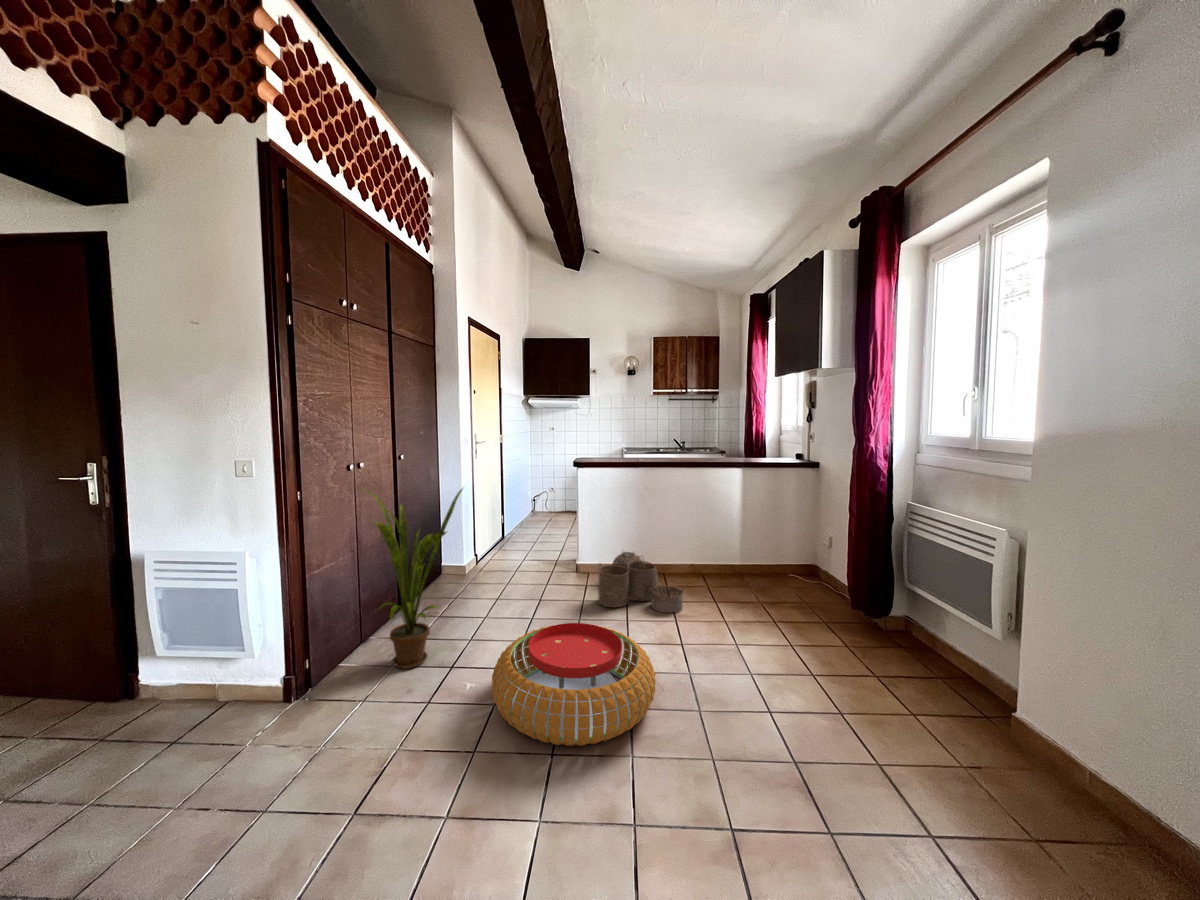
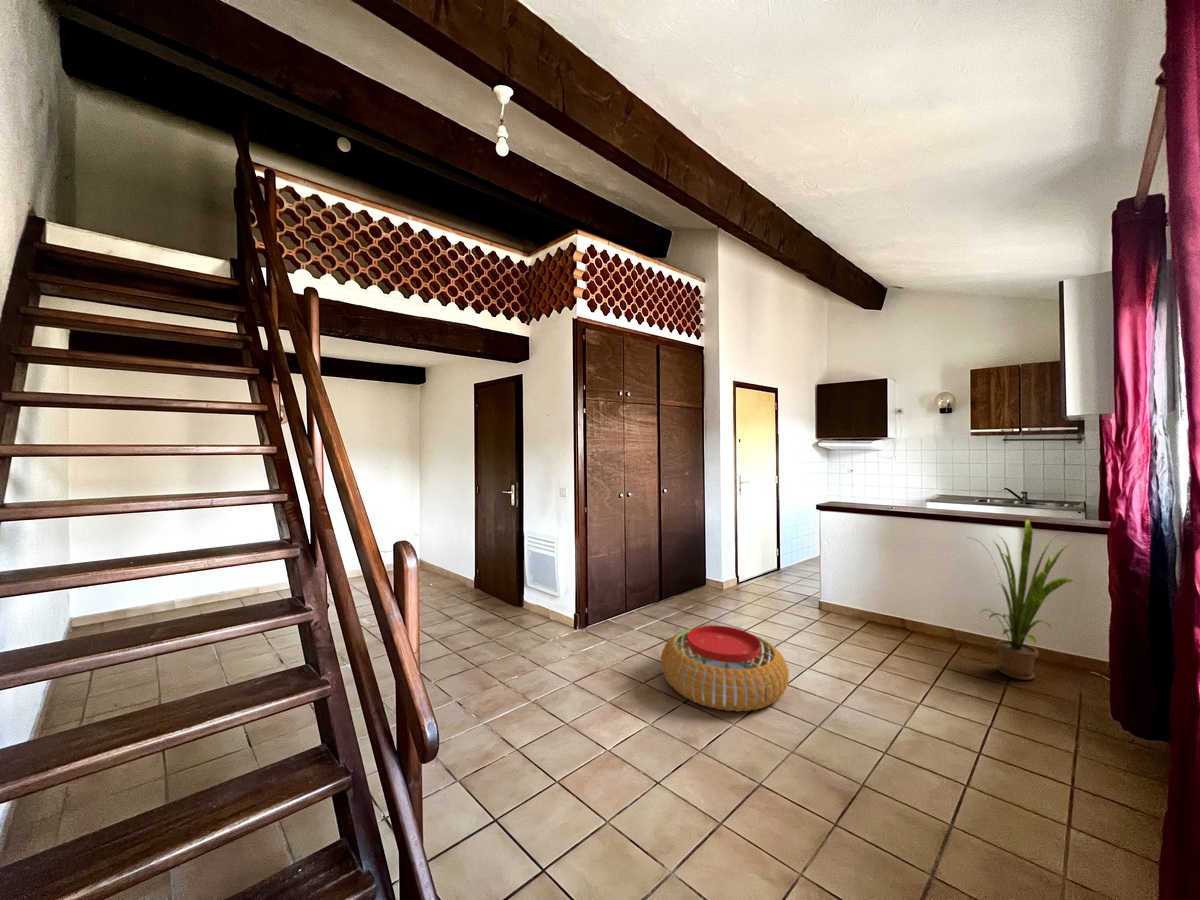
house plant: present [364,489,462,669] -> present [979,520,1073,680]
woven basket: present [598,552,684,613] -> none [809,594,896,663]

